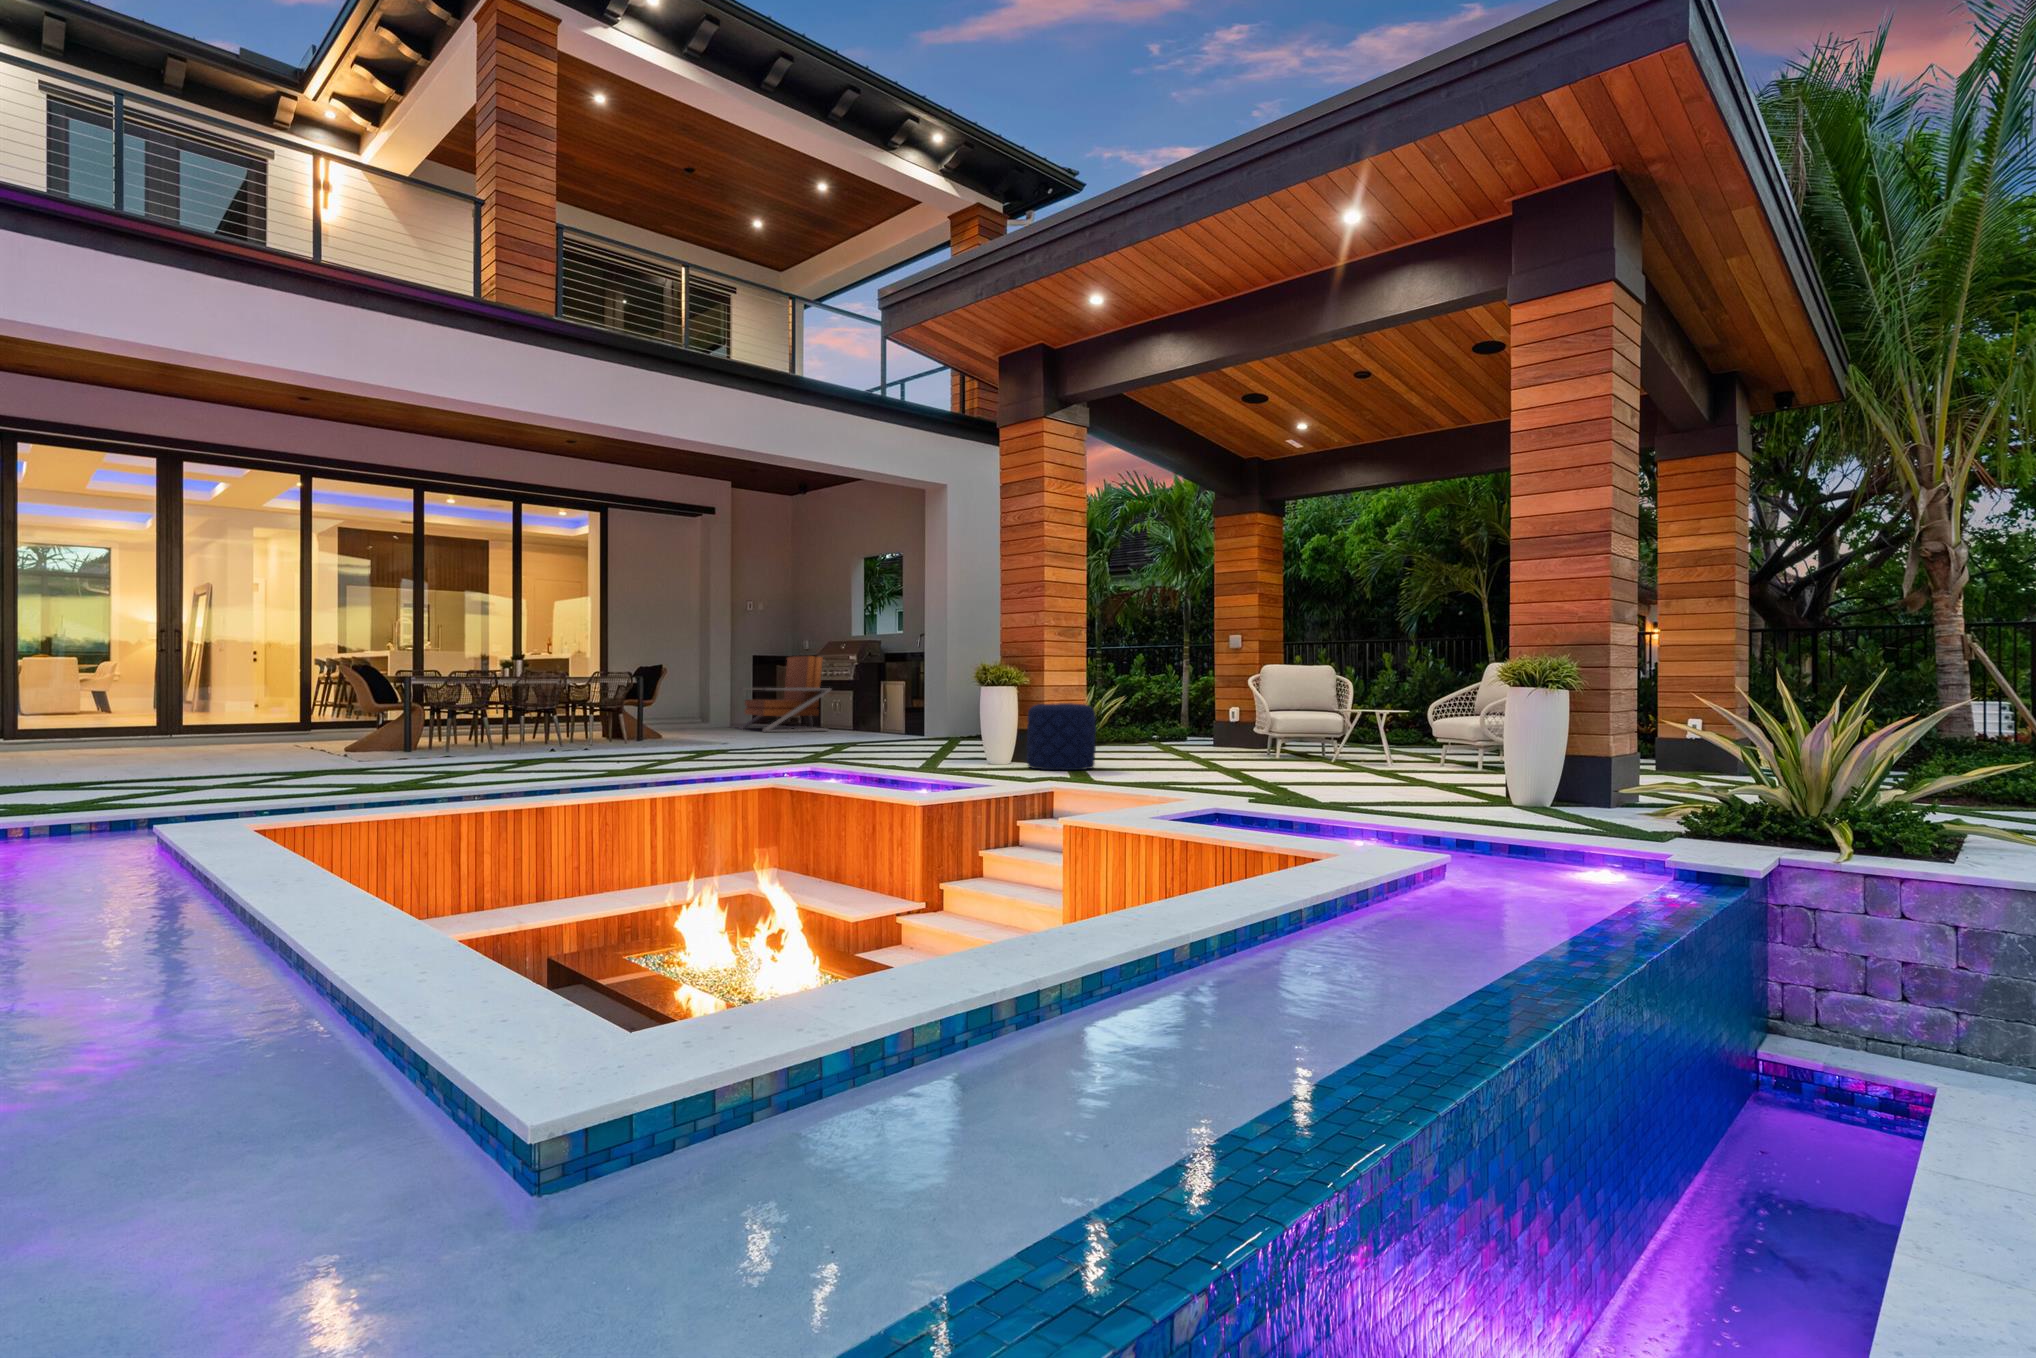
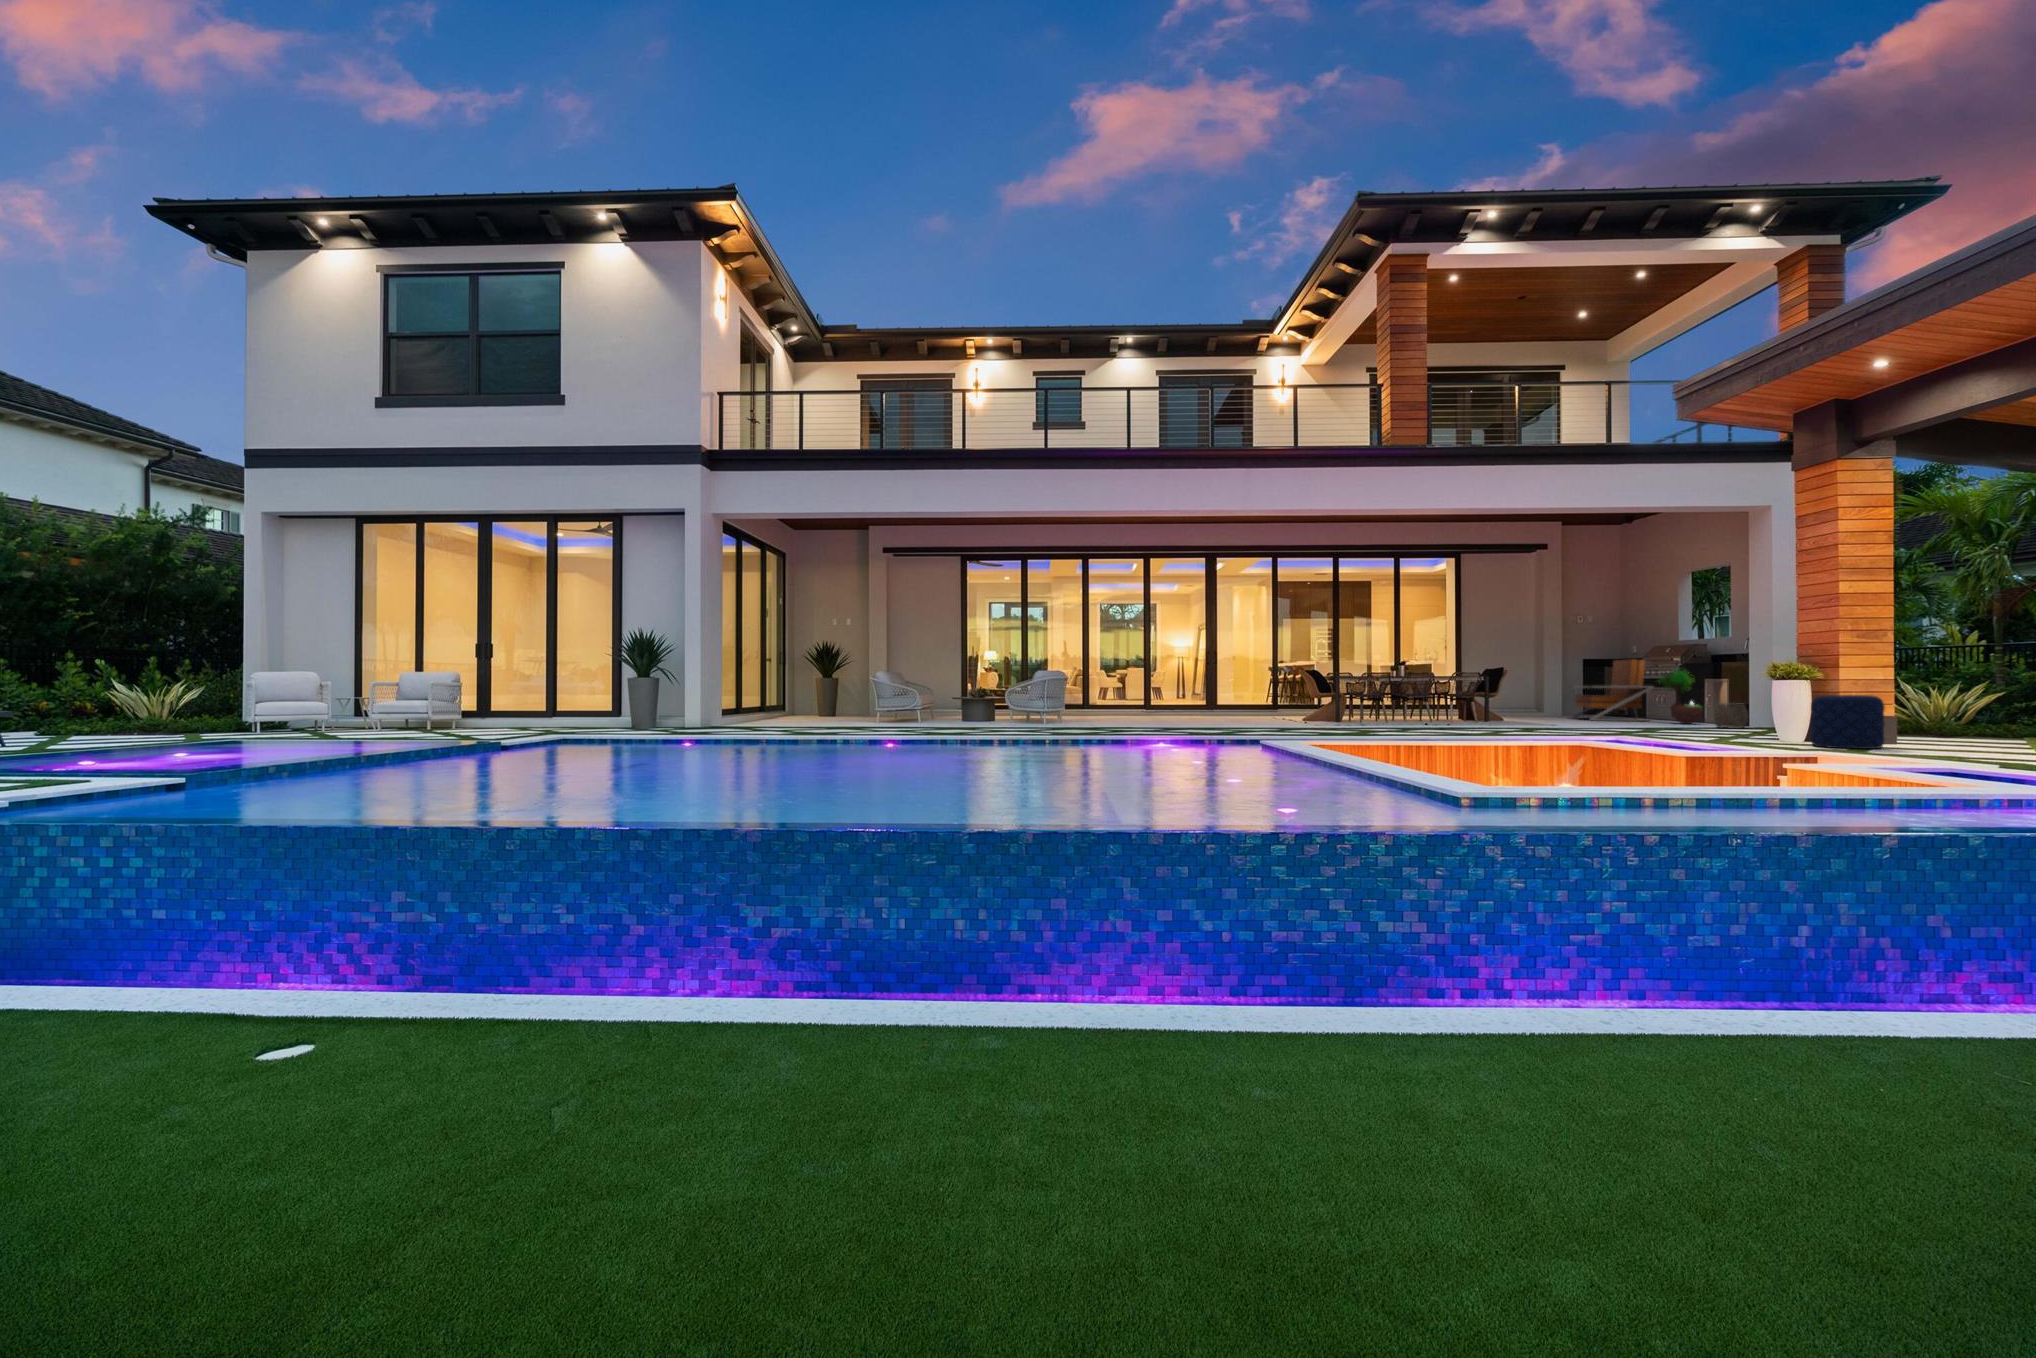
potted tree: none [835,662,883,734] -> present [1659,670,1702,724]
woven basket: none [897,710,931,740] -> present [1713,703,1748,729]

